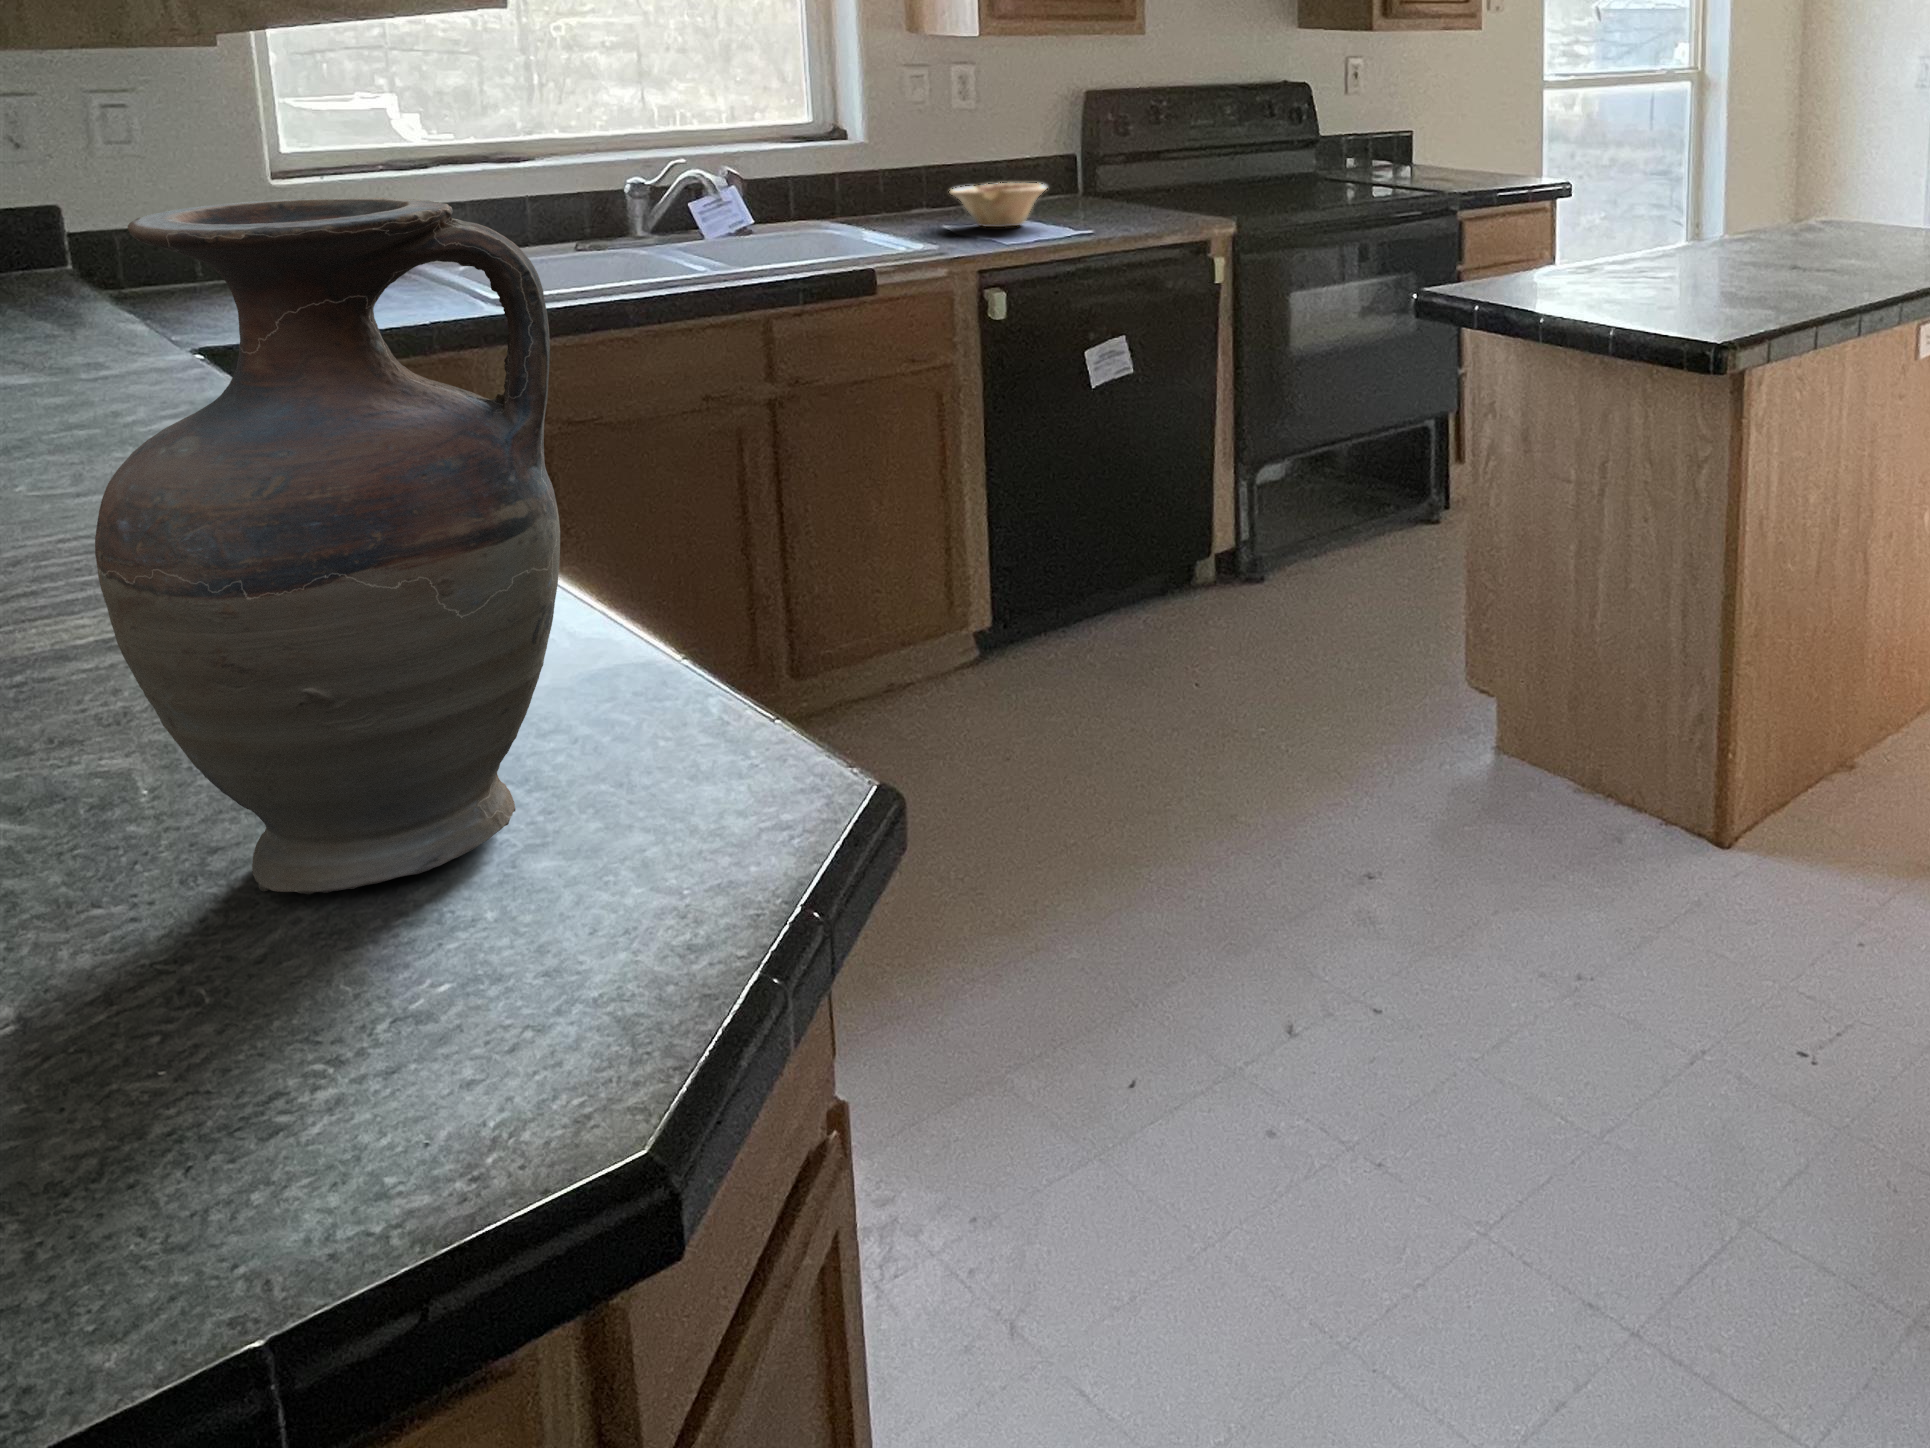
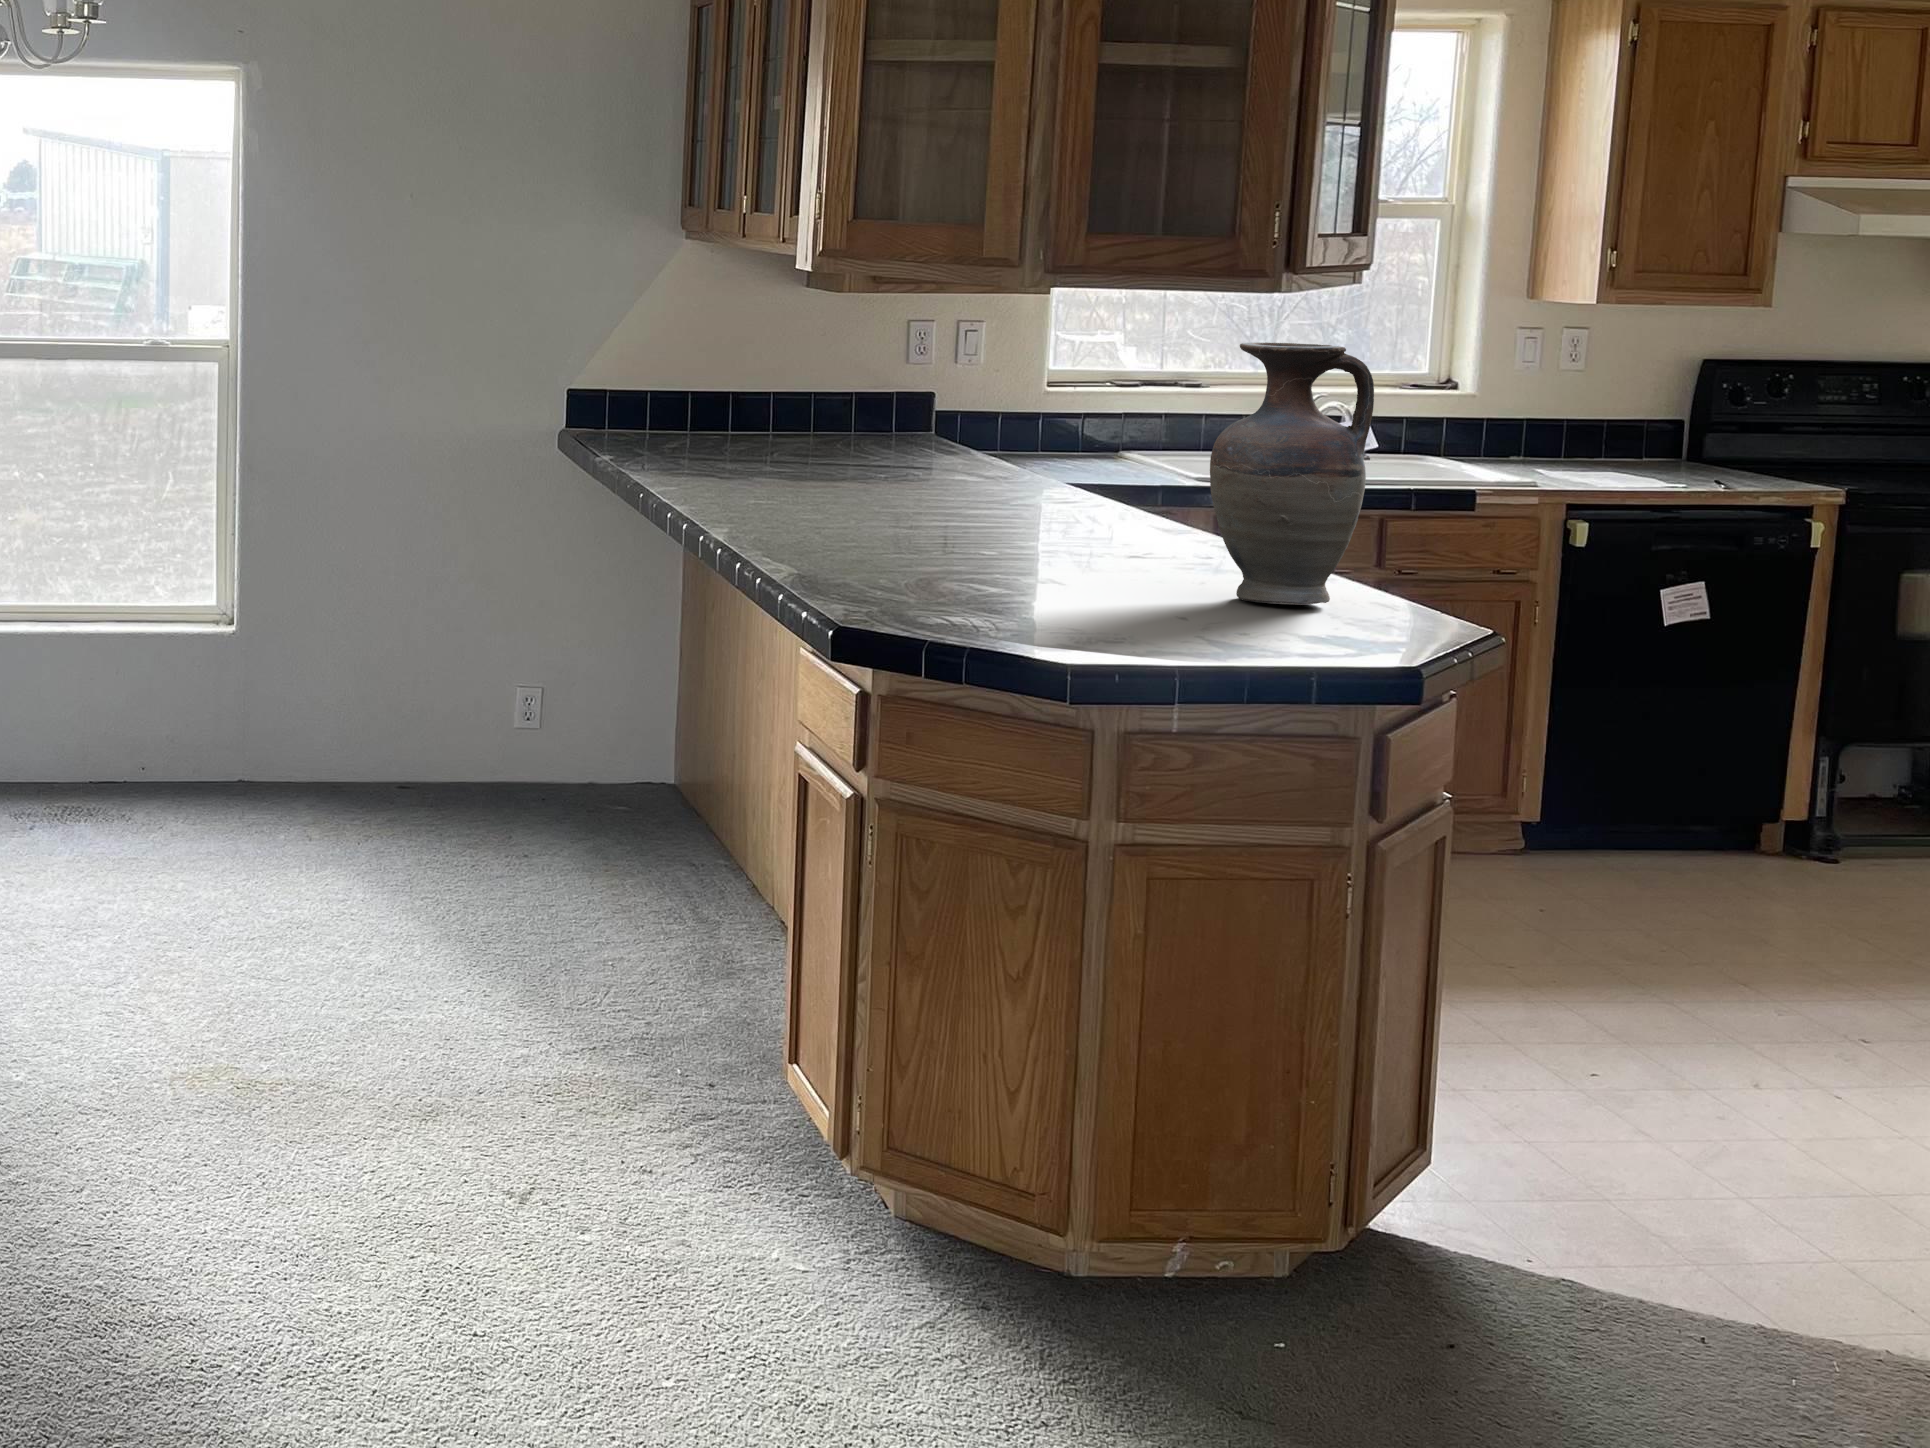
dish: present [950,183,1047,227] -> none [1548,436,1645,474]

